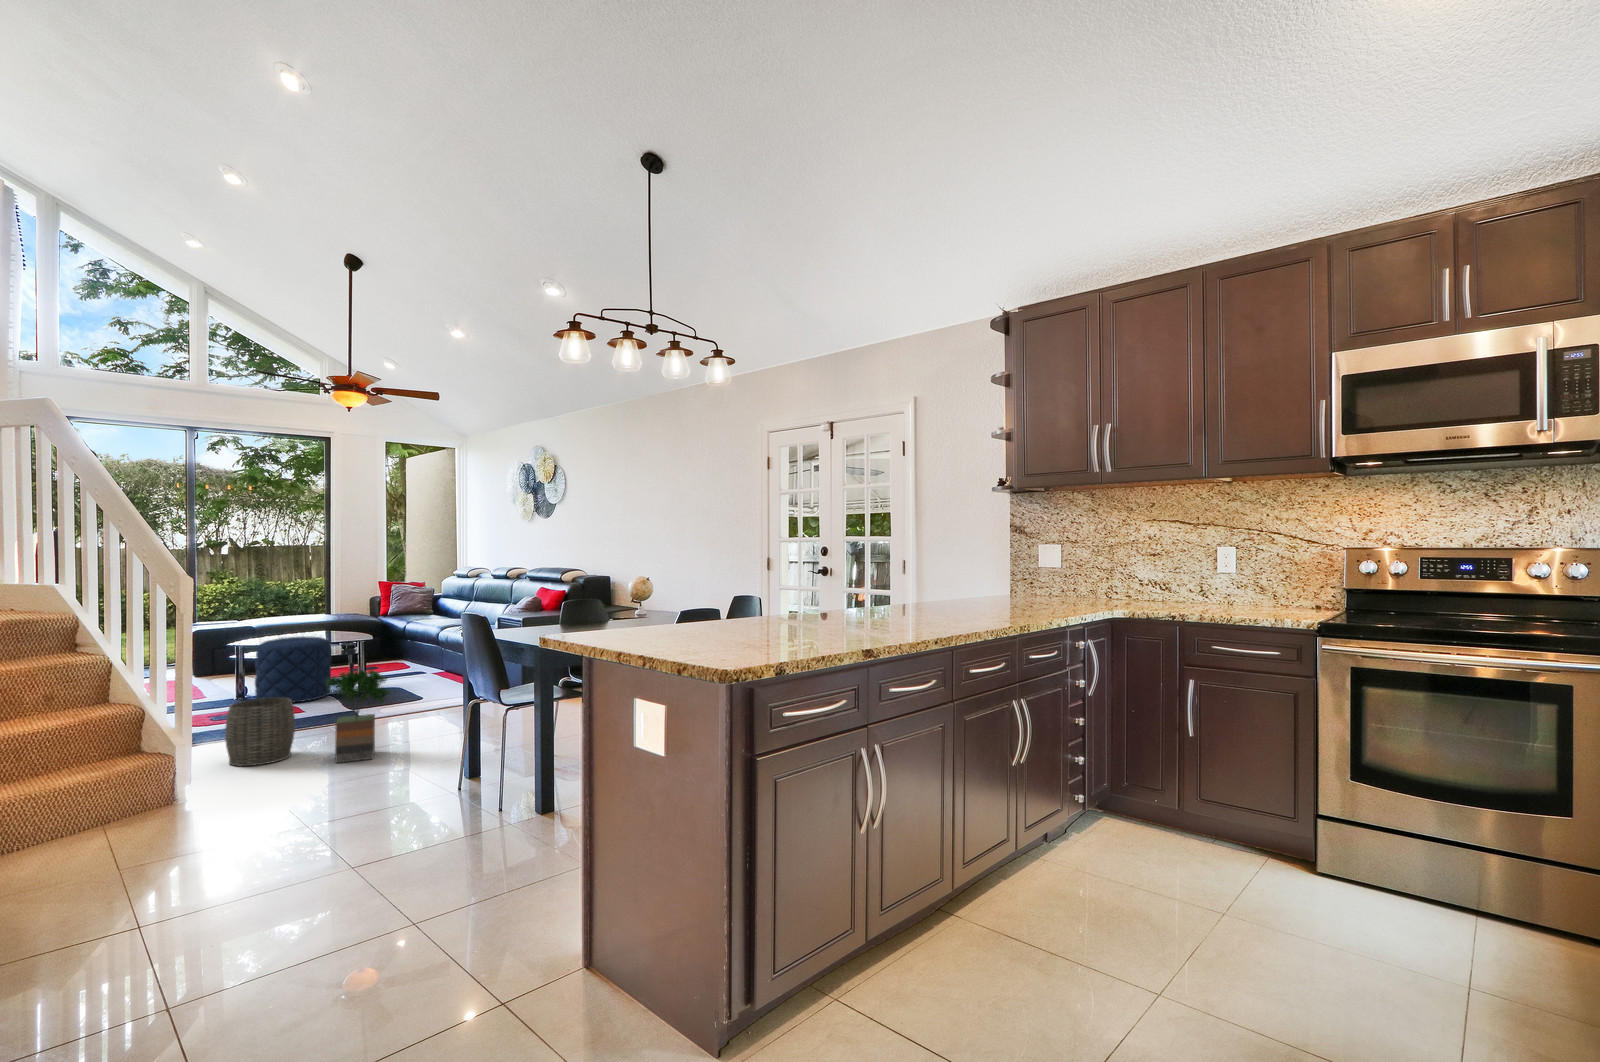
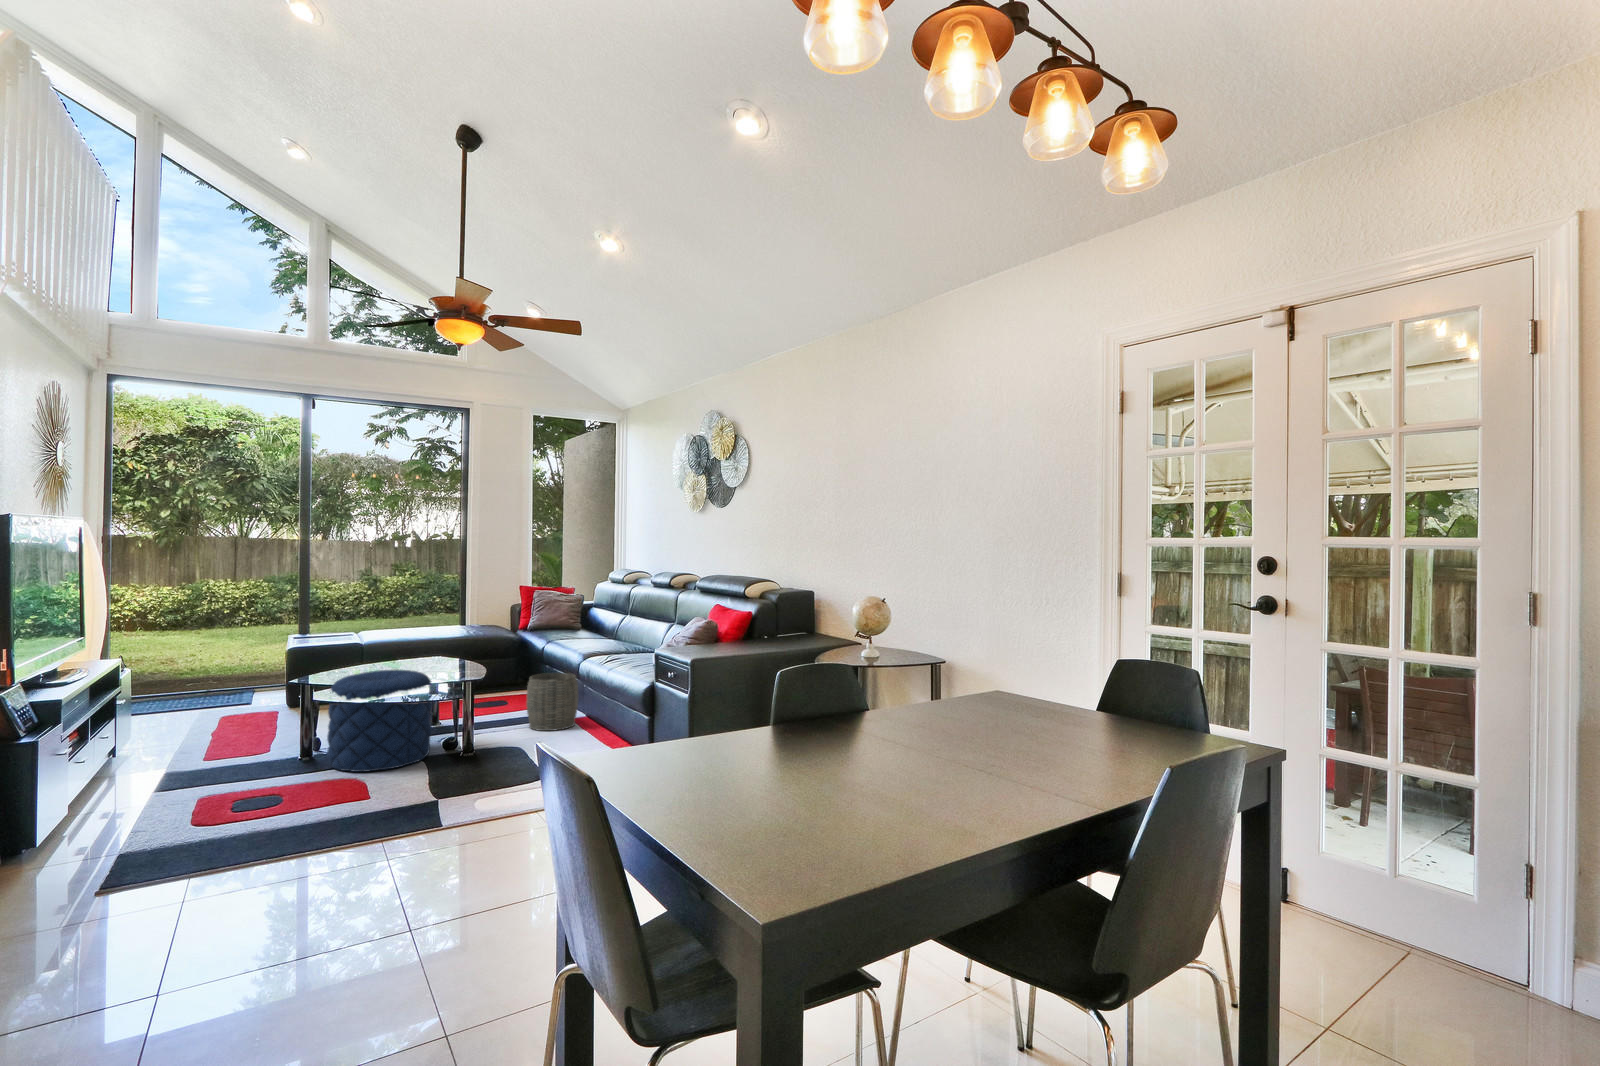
potted tree: present [326,670,391,763] -> none [337,775,461,969]
woven basket: present [225,698,295,766] -> present [526,673,578,731]

